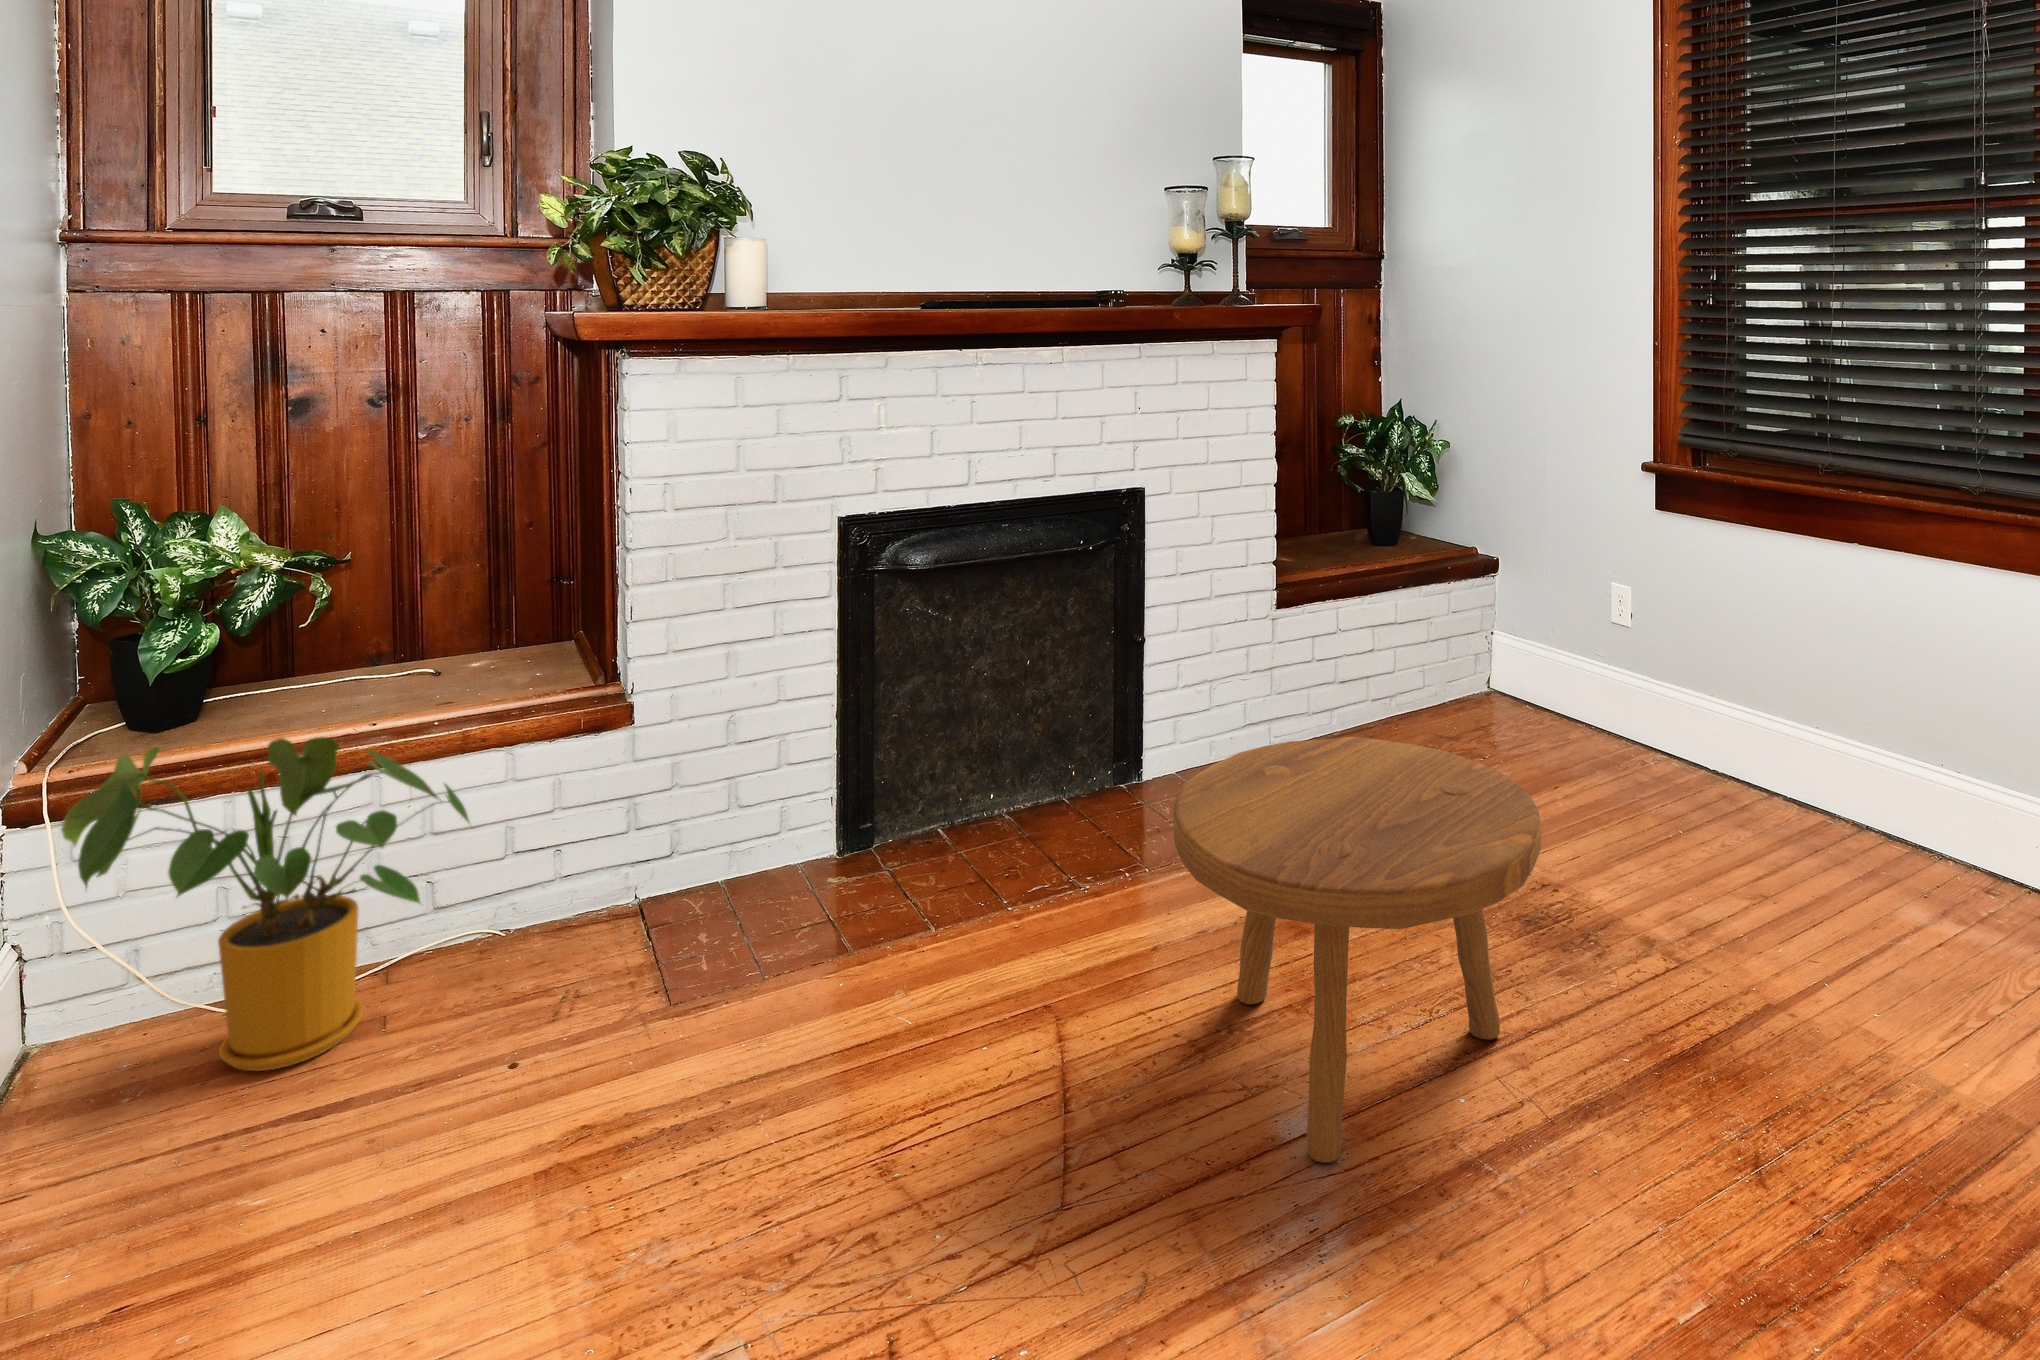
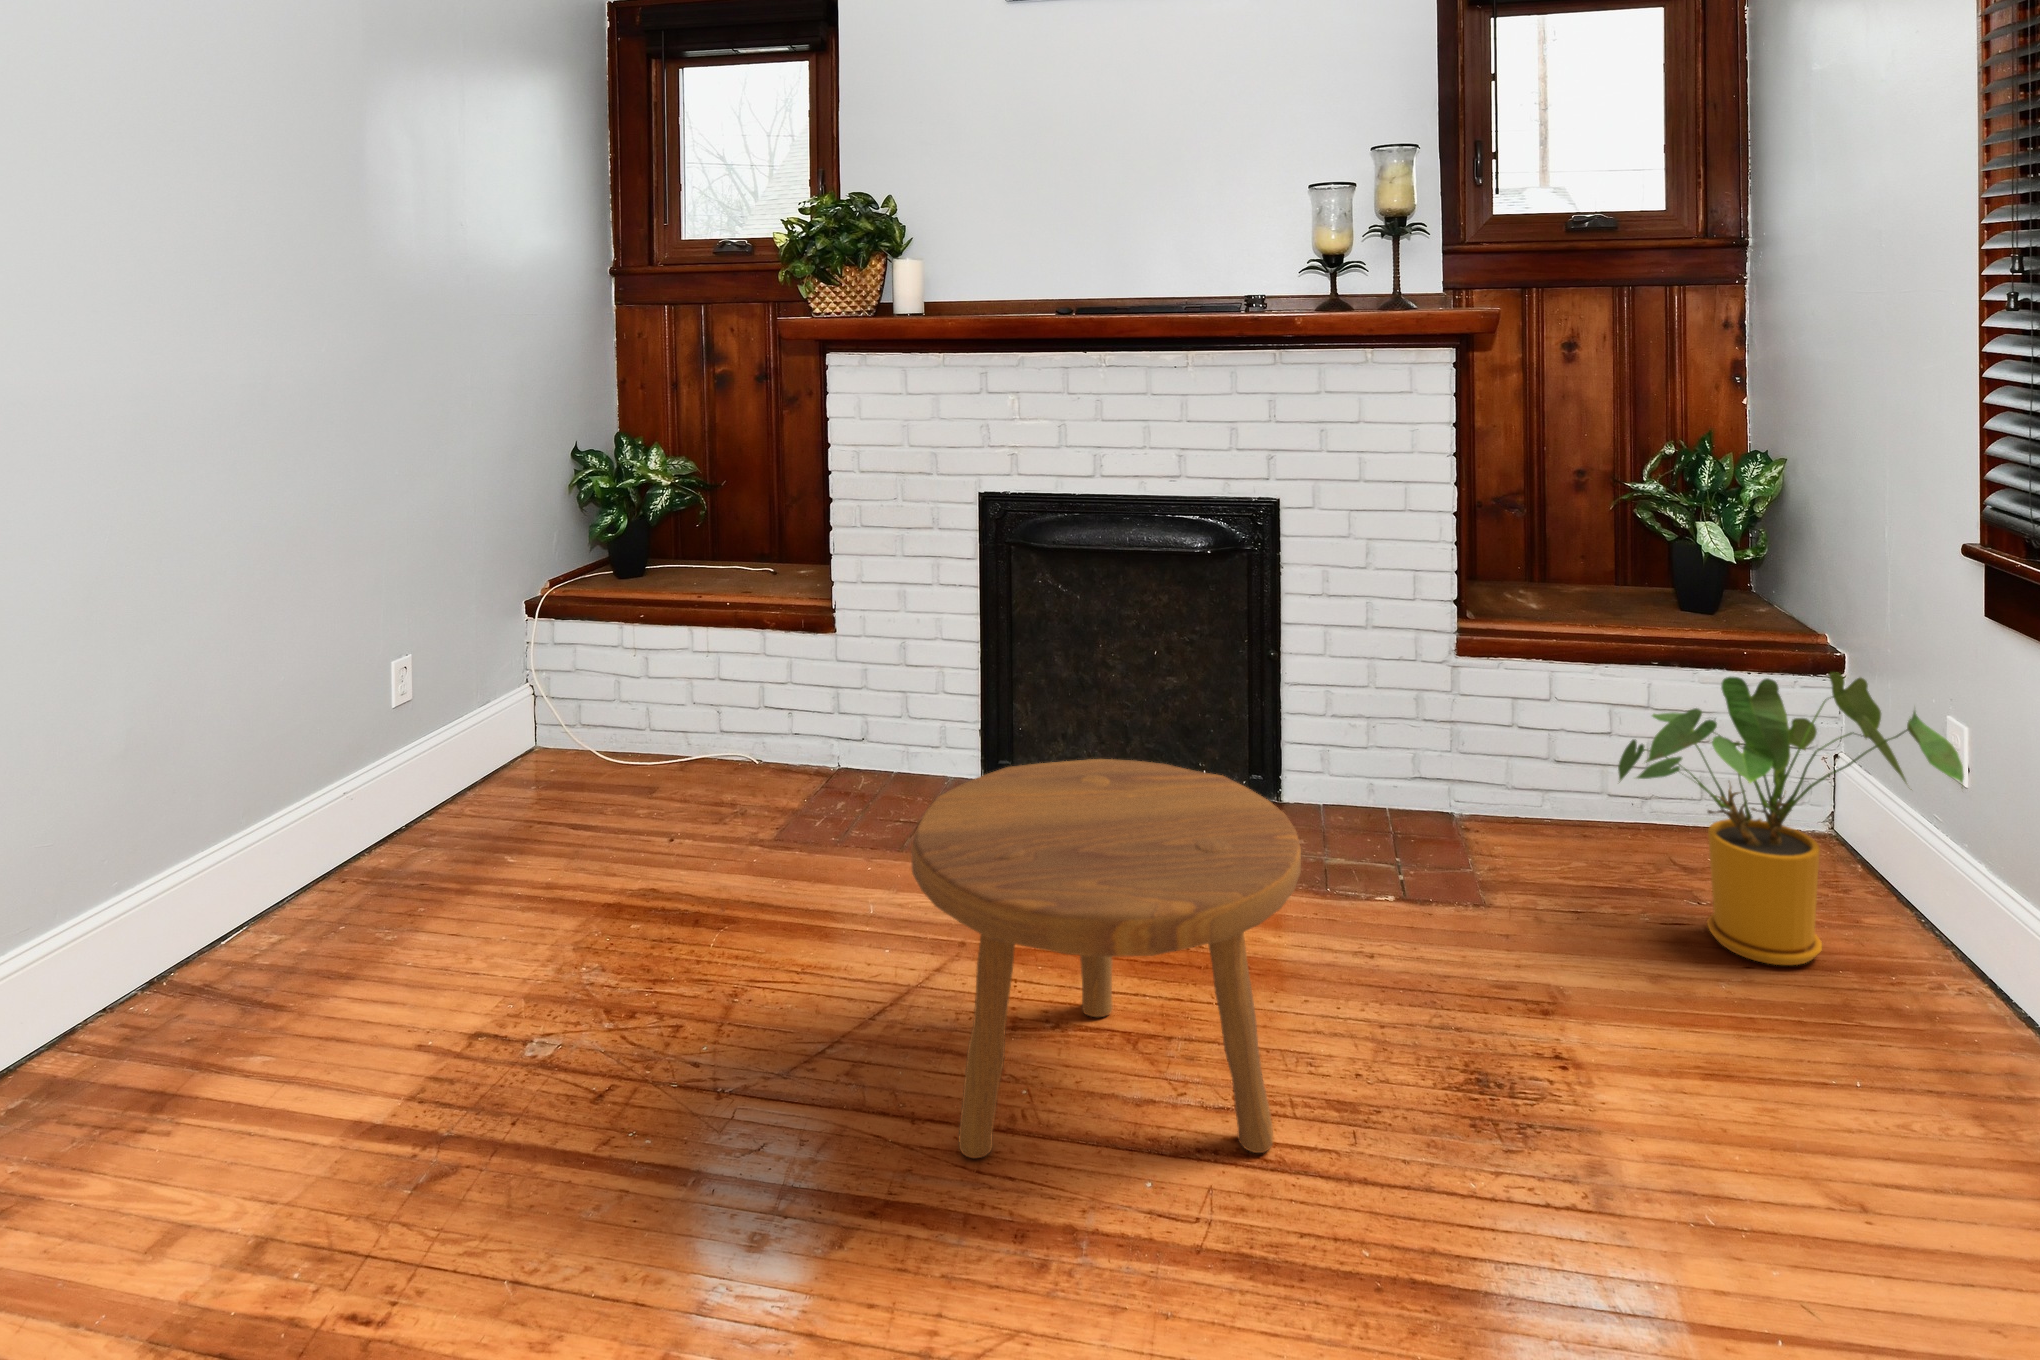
house plant: present [62,737,469,1071] -> present [1618,672,1964,965]

